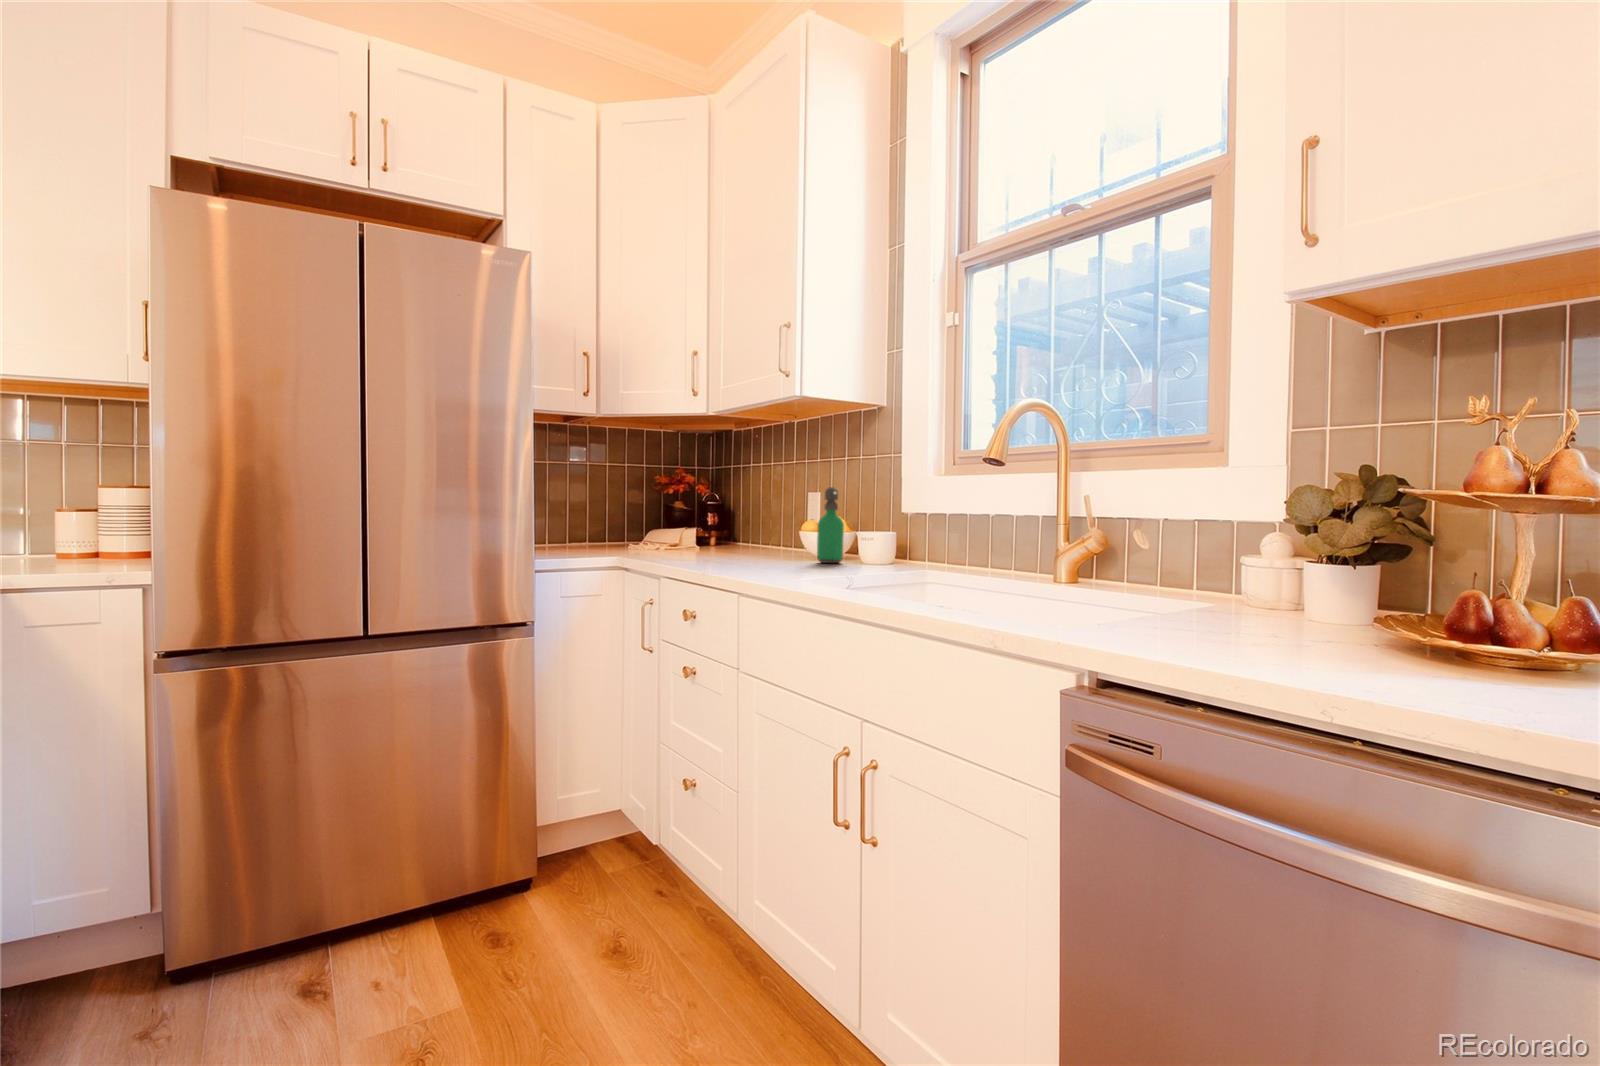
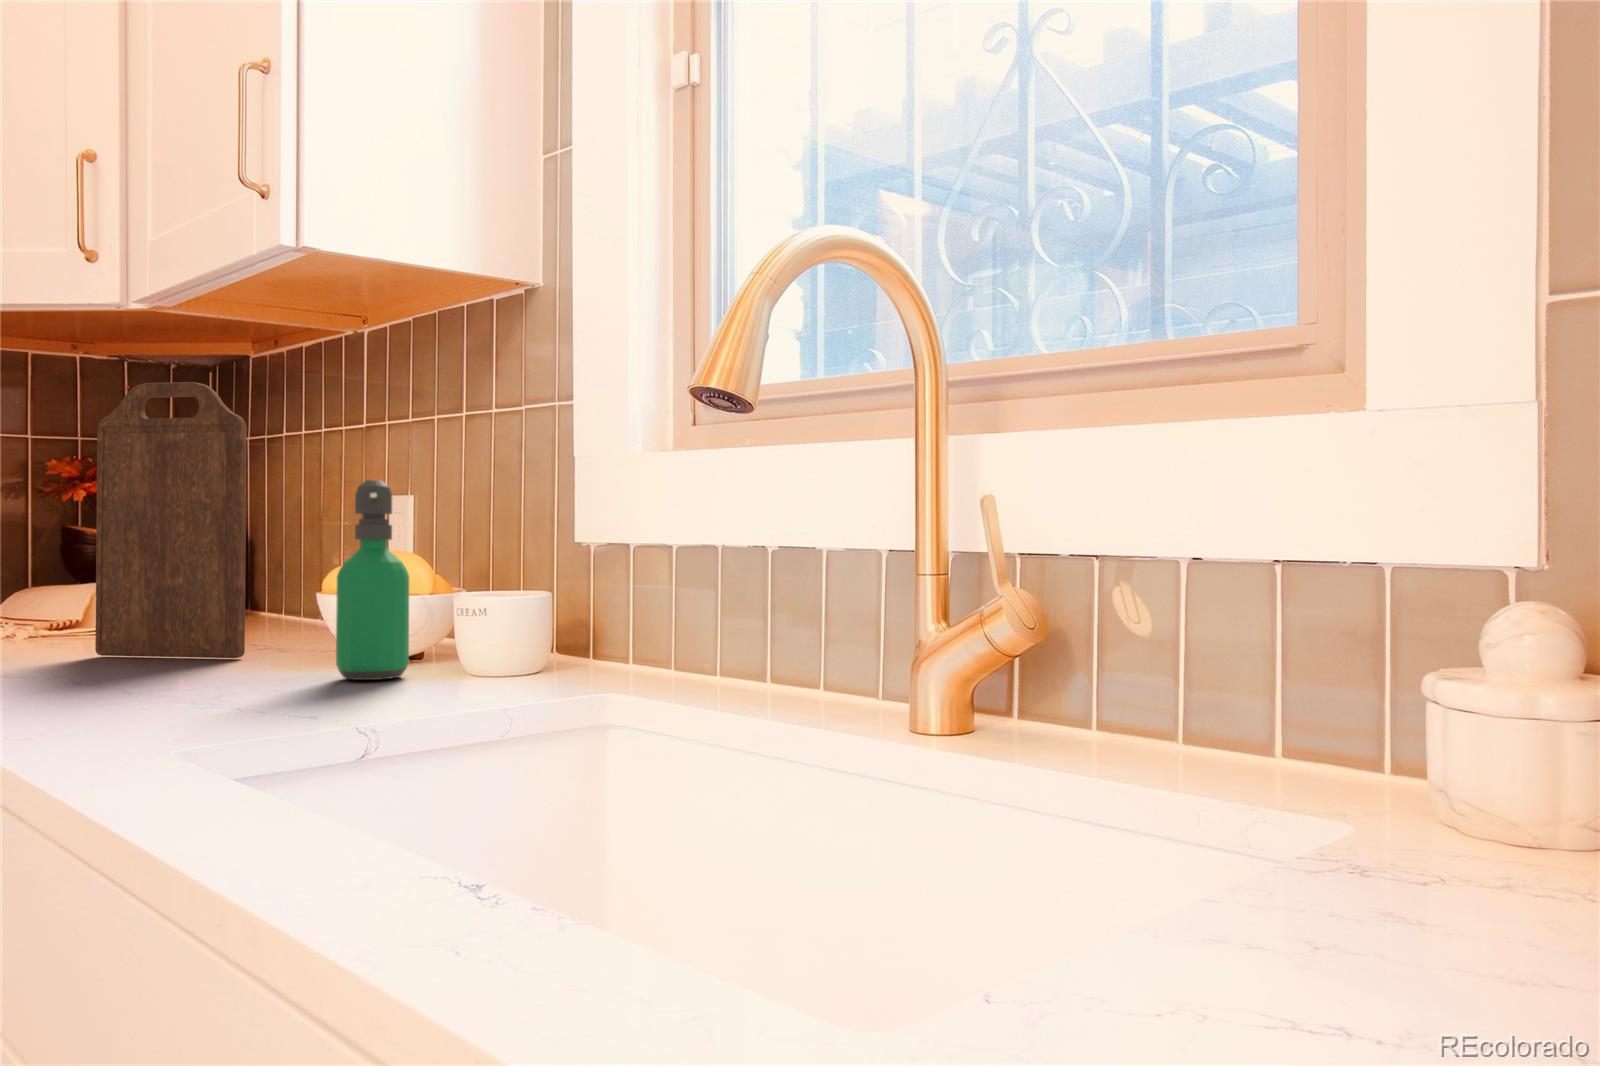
cutting board: none [710,447,770,556] -> present [95,382,246,658]

